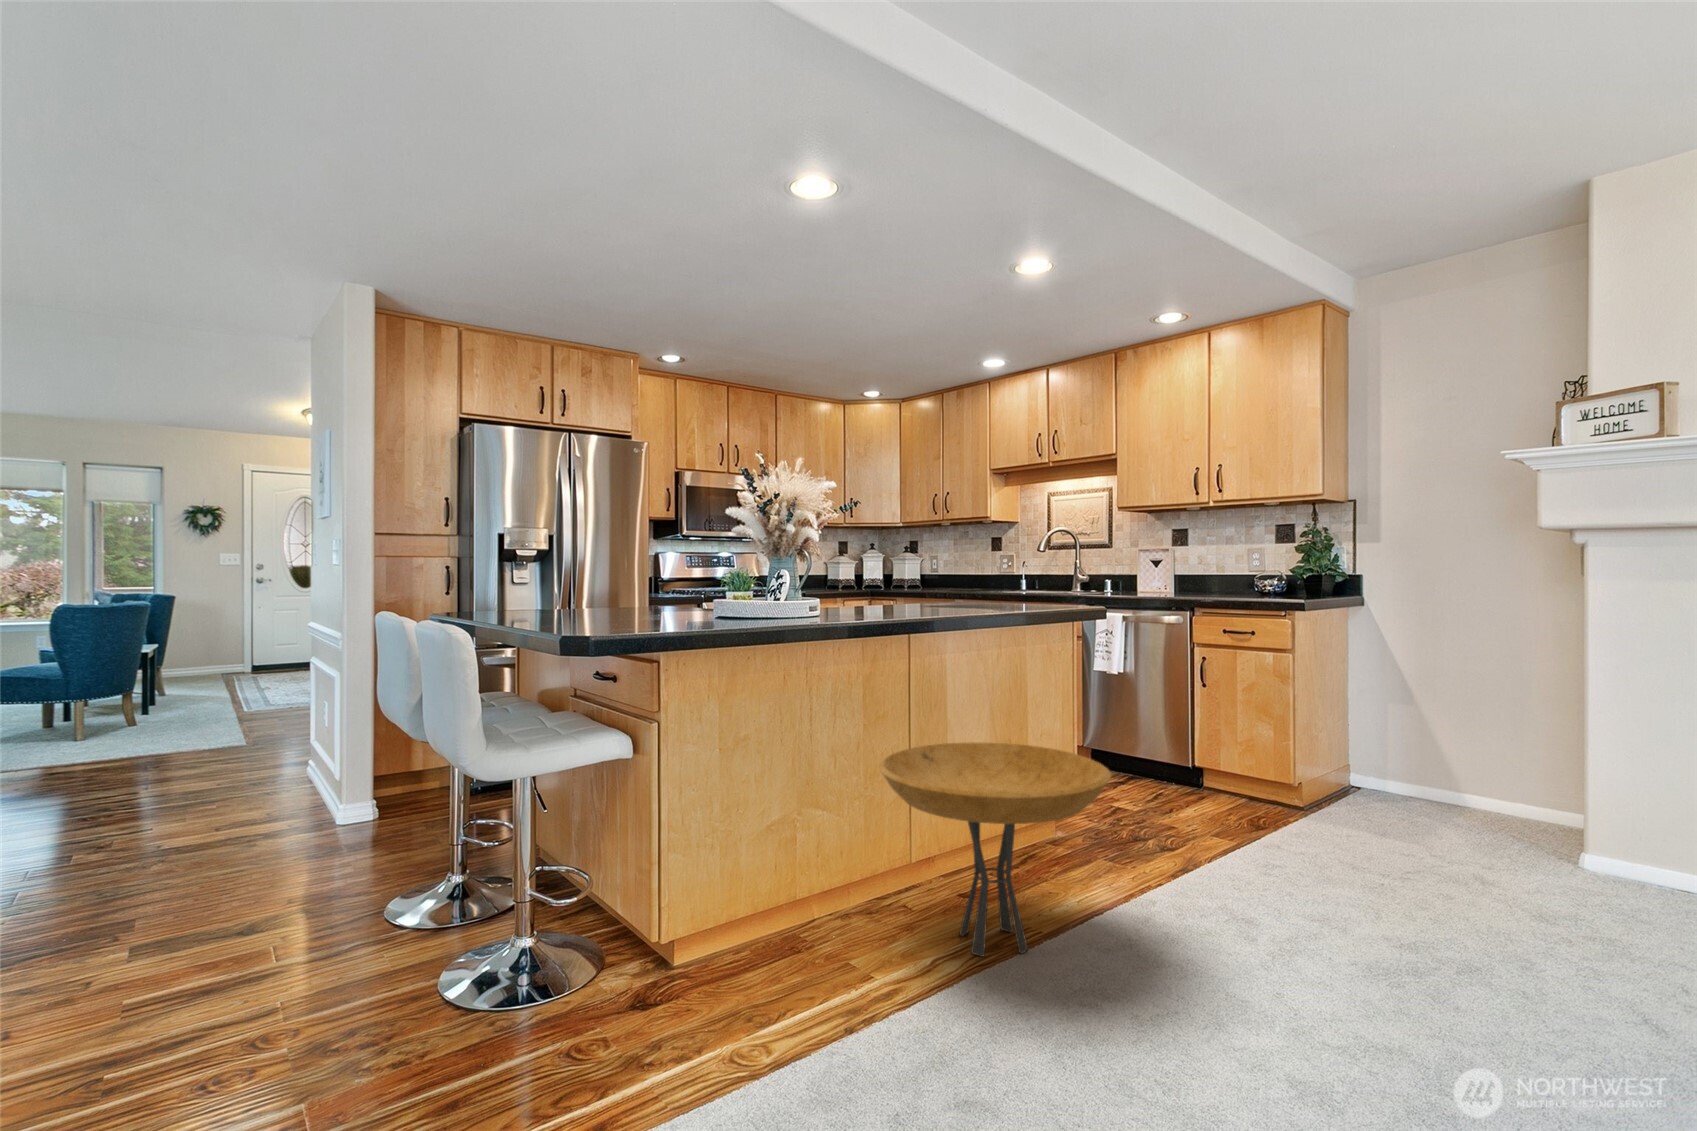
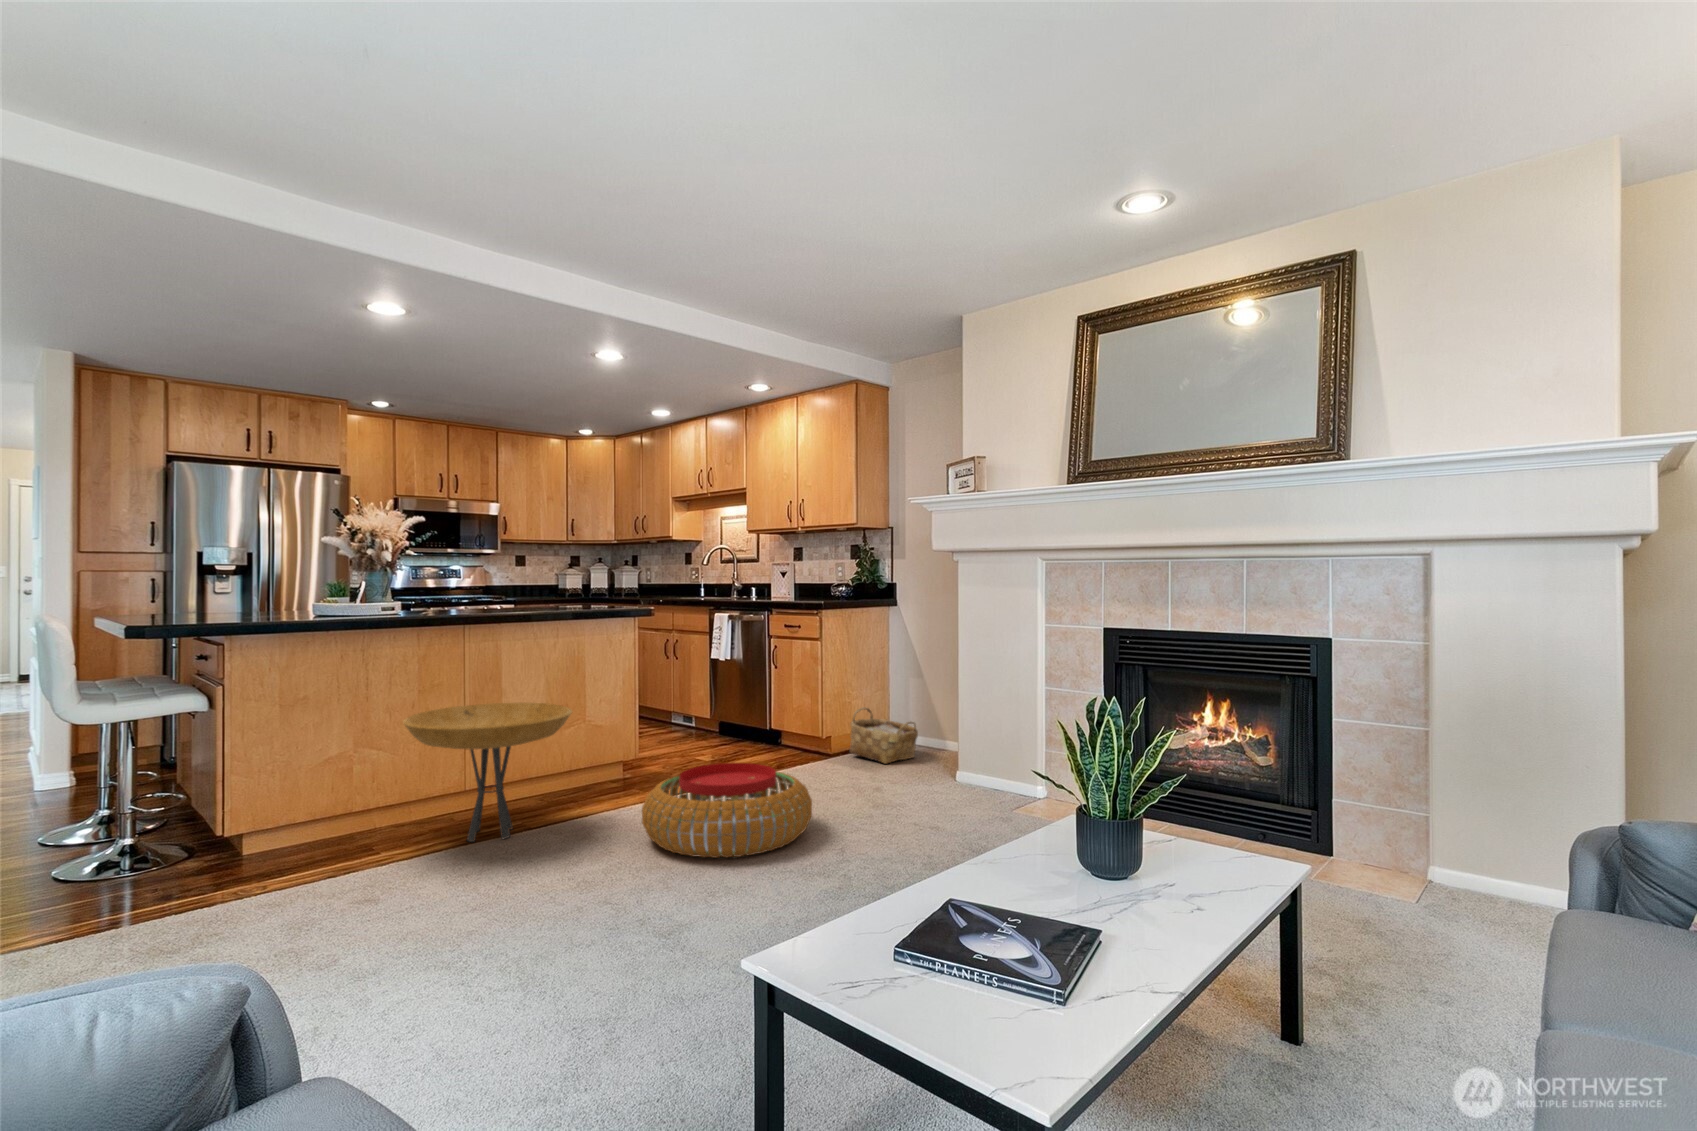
woven basket: none [1332,746,1449,831] -> present [850,707,918,764]
pouf: none [1229,847,1545,1027] -> present [642,763,812,858]

